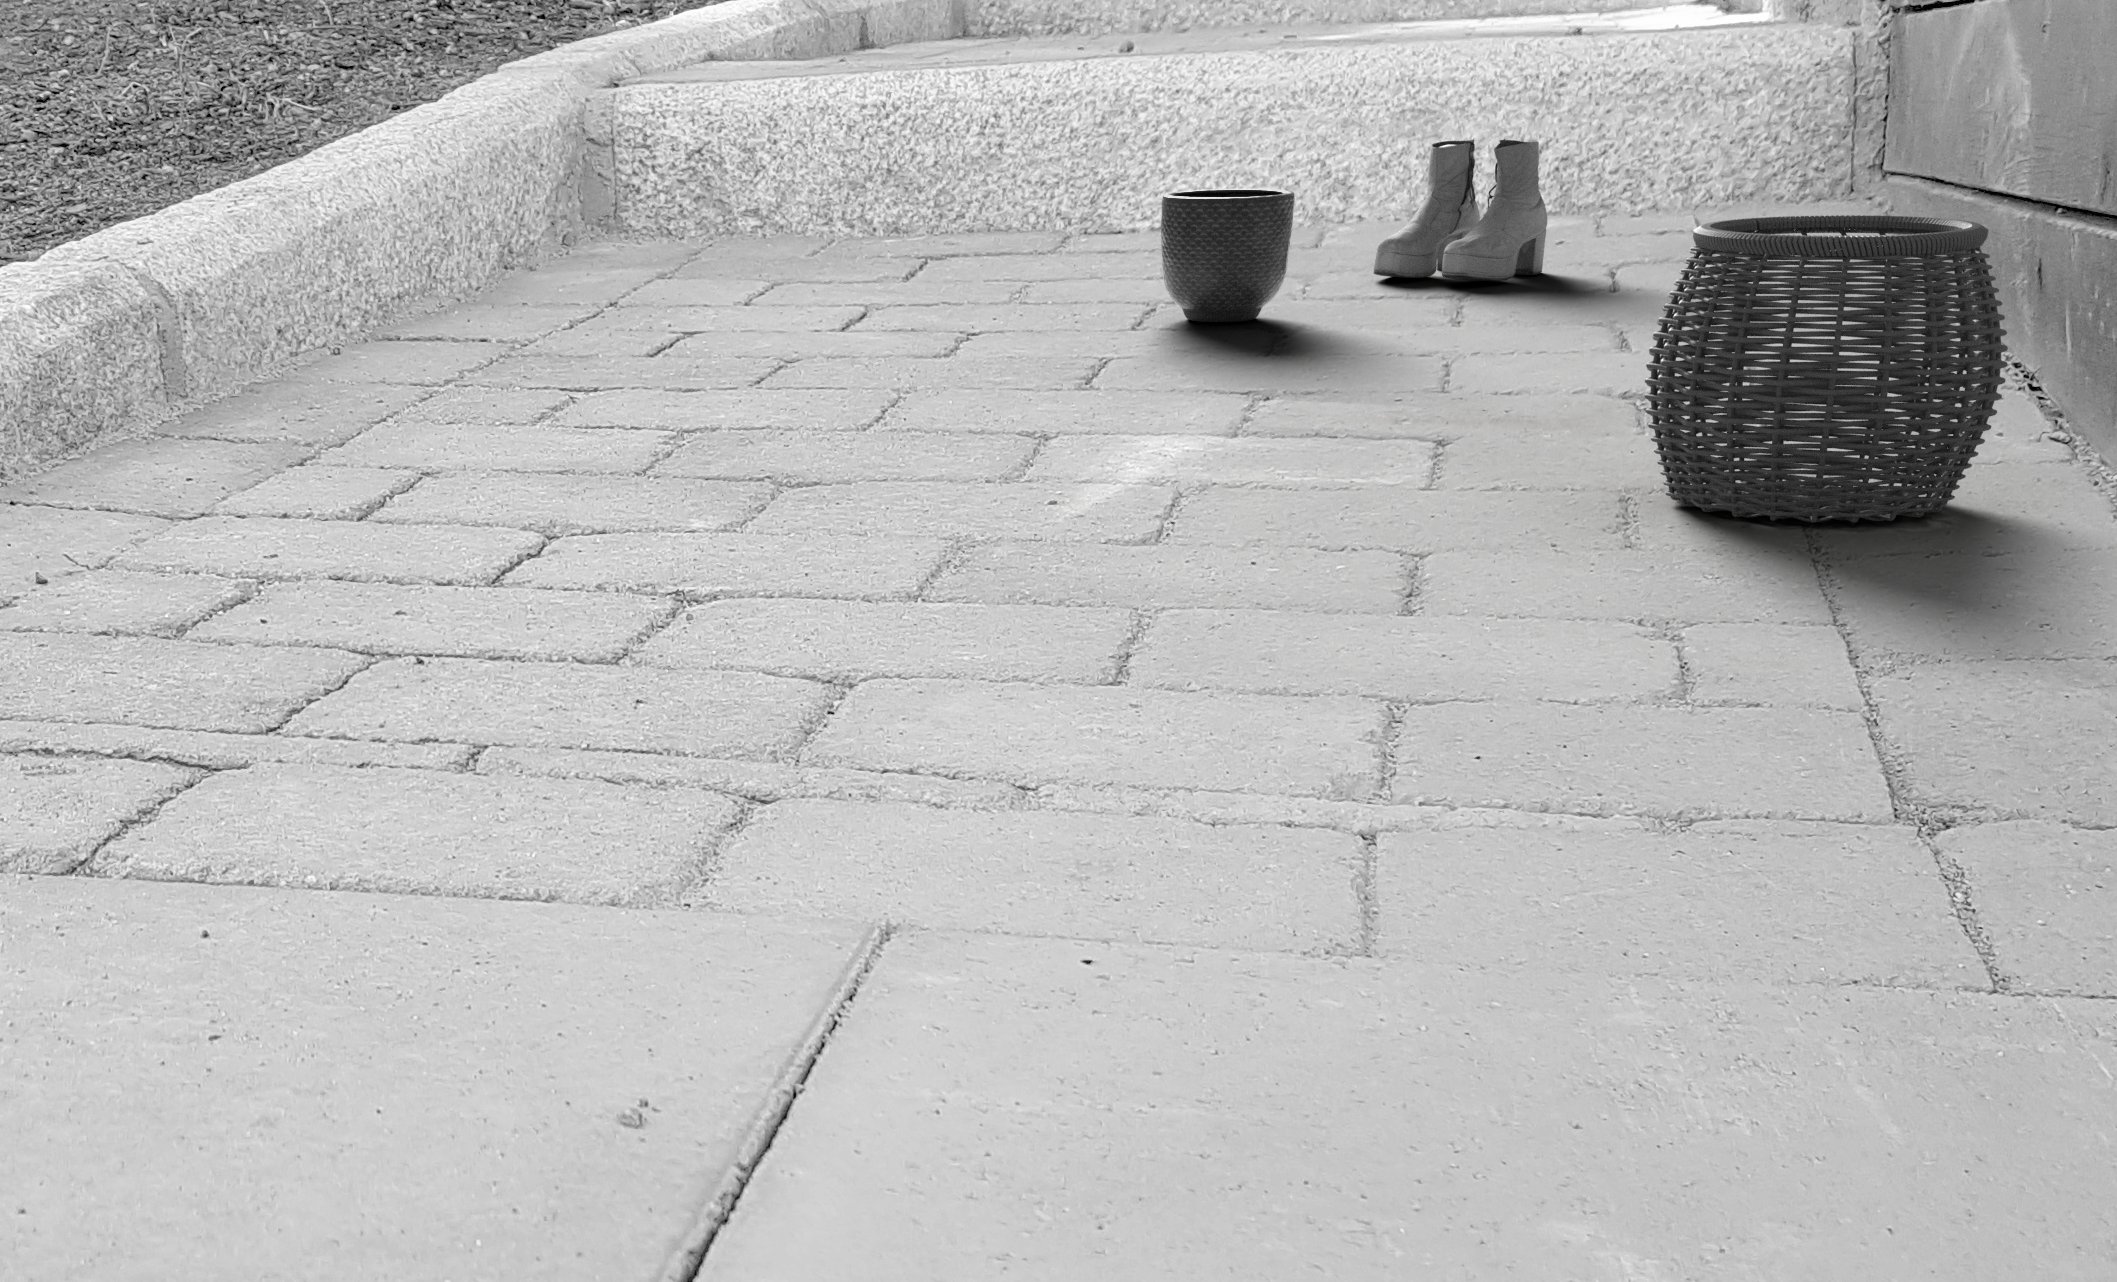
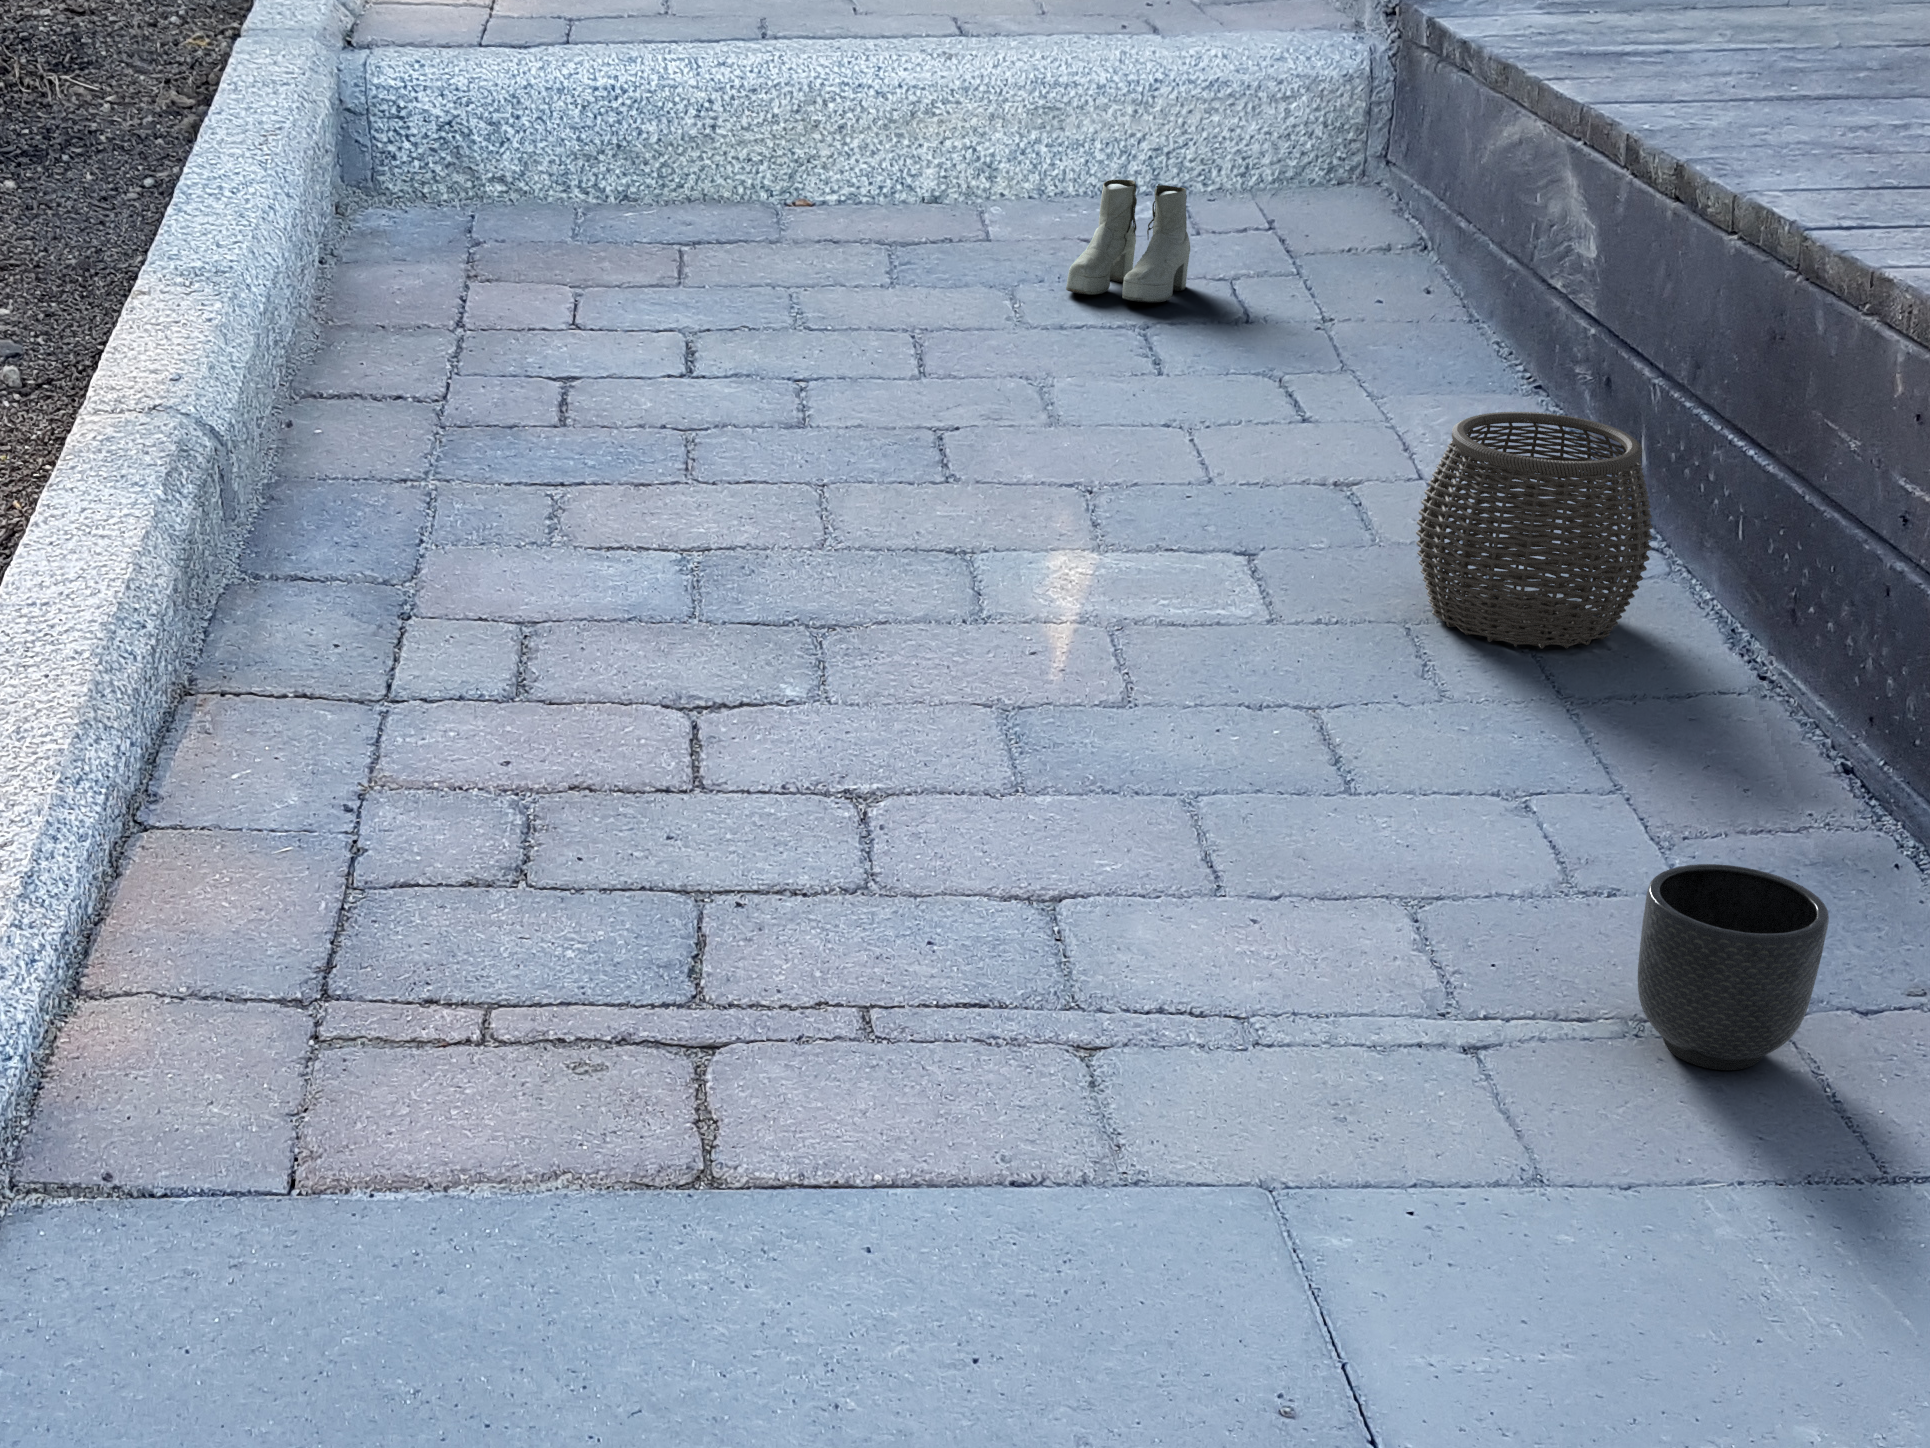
planter: present [1161,189,1295,322] -> present [1638,864,1829,1070]

